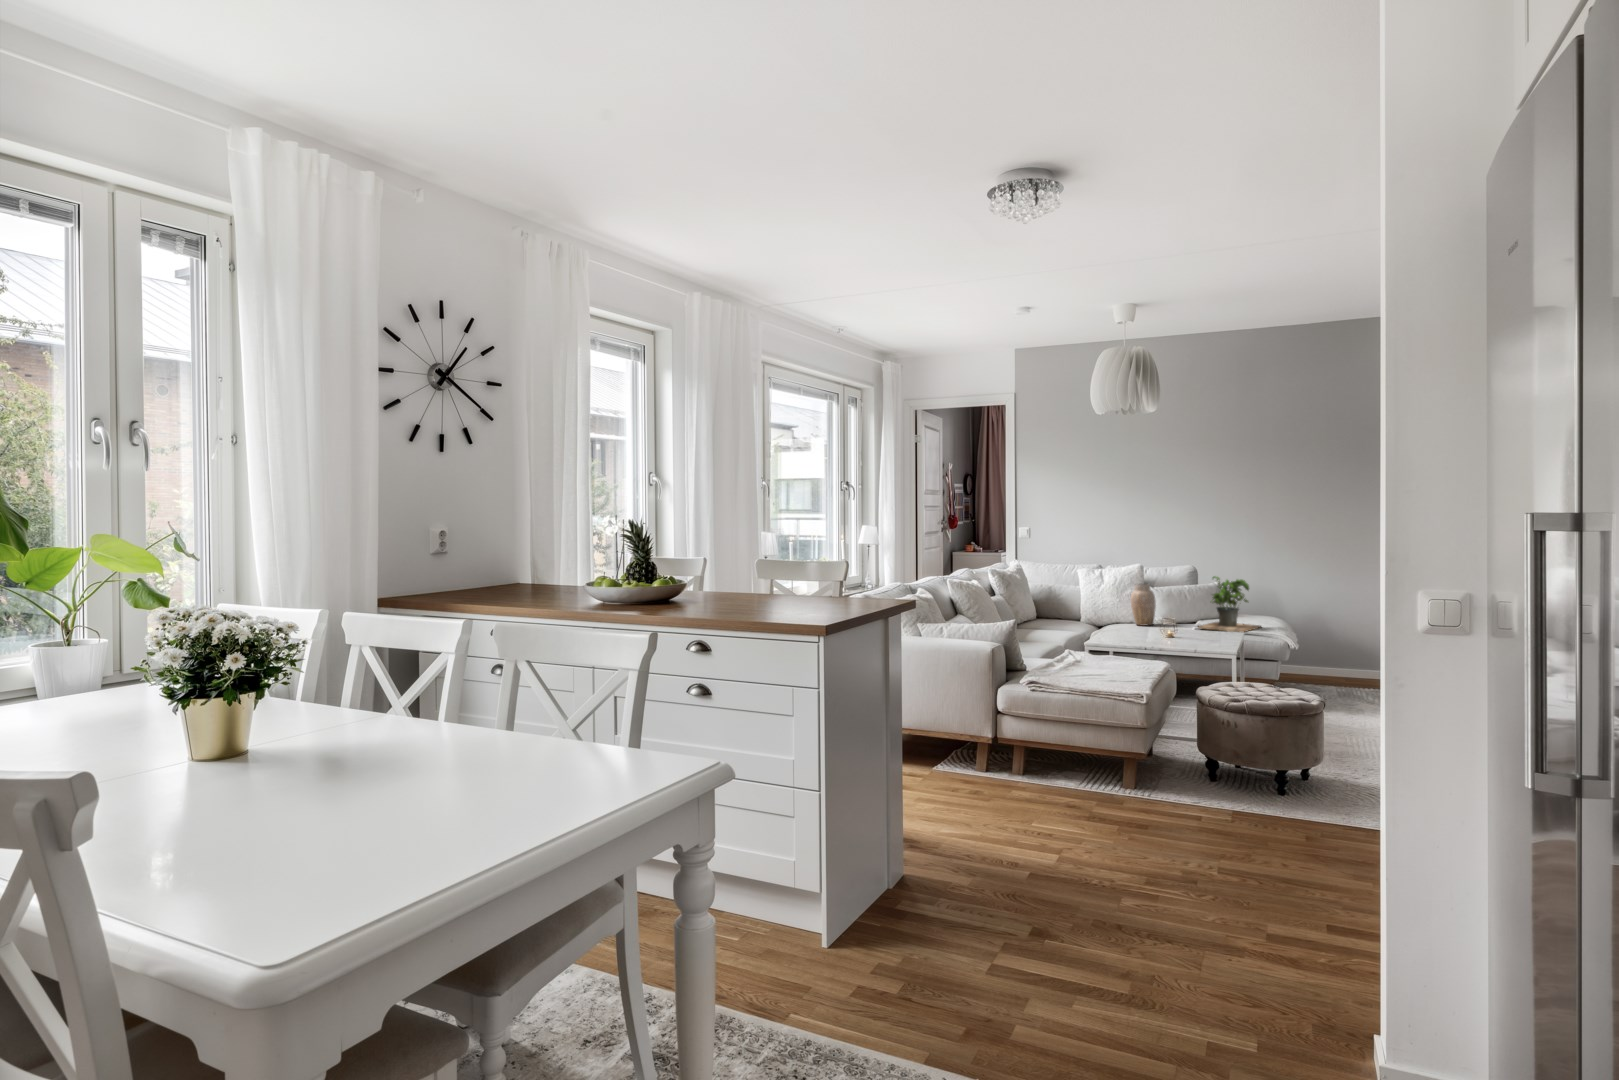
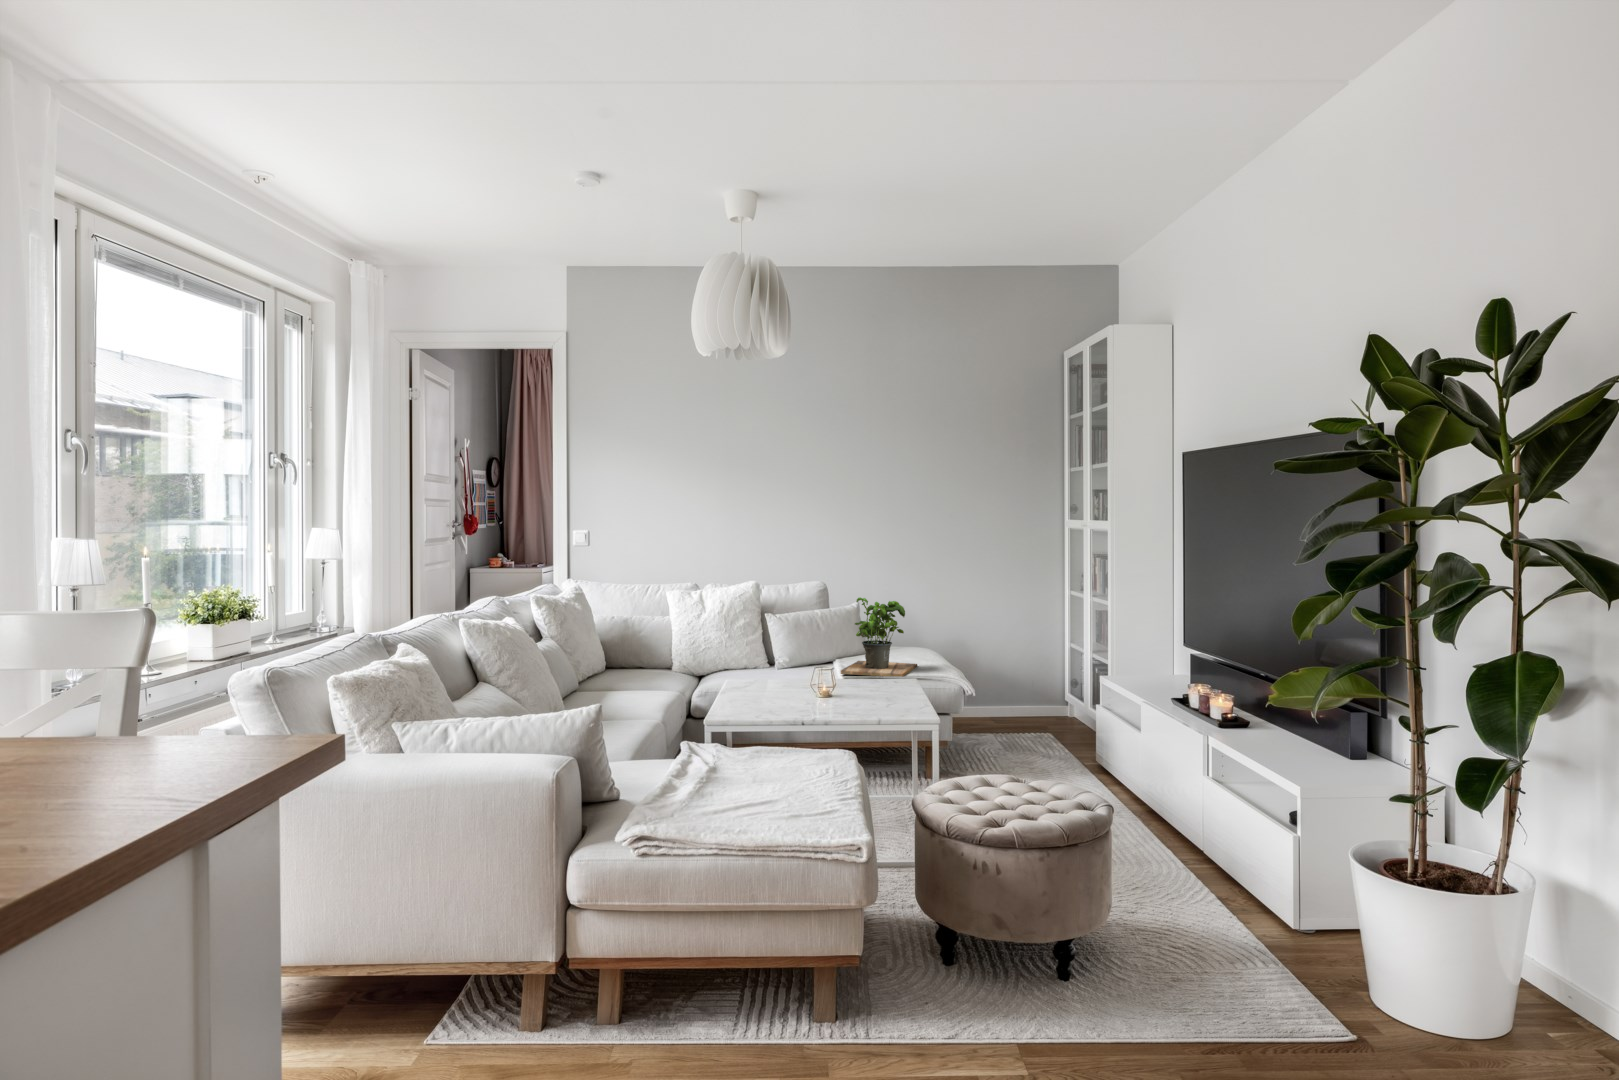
vase: present [1131,583,1156,626] -> none [745,610,779,673]

